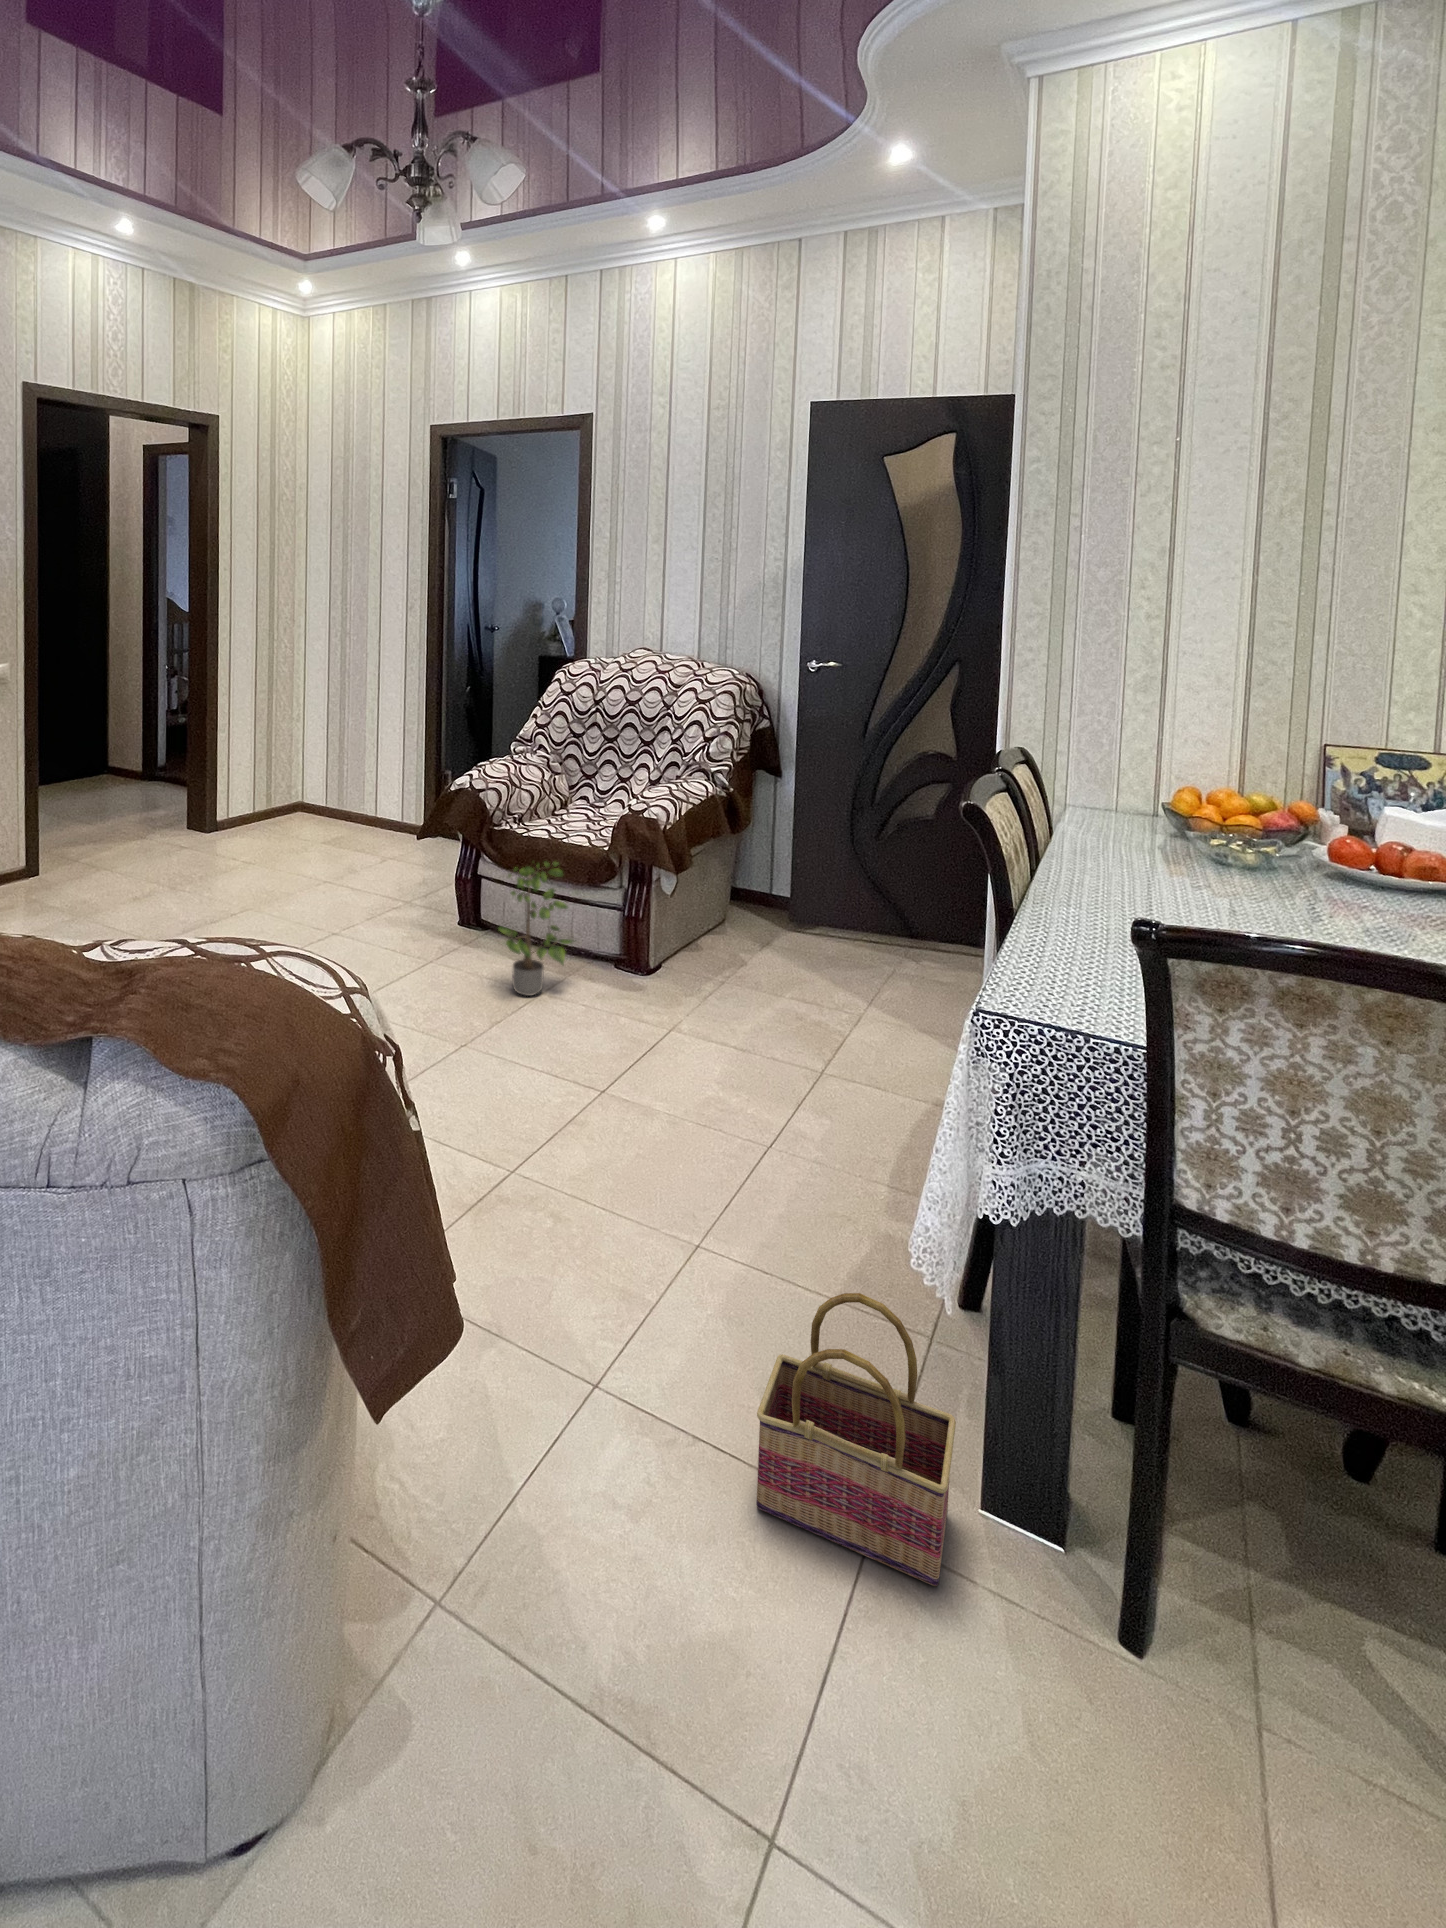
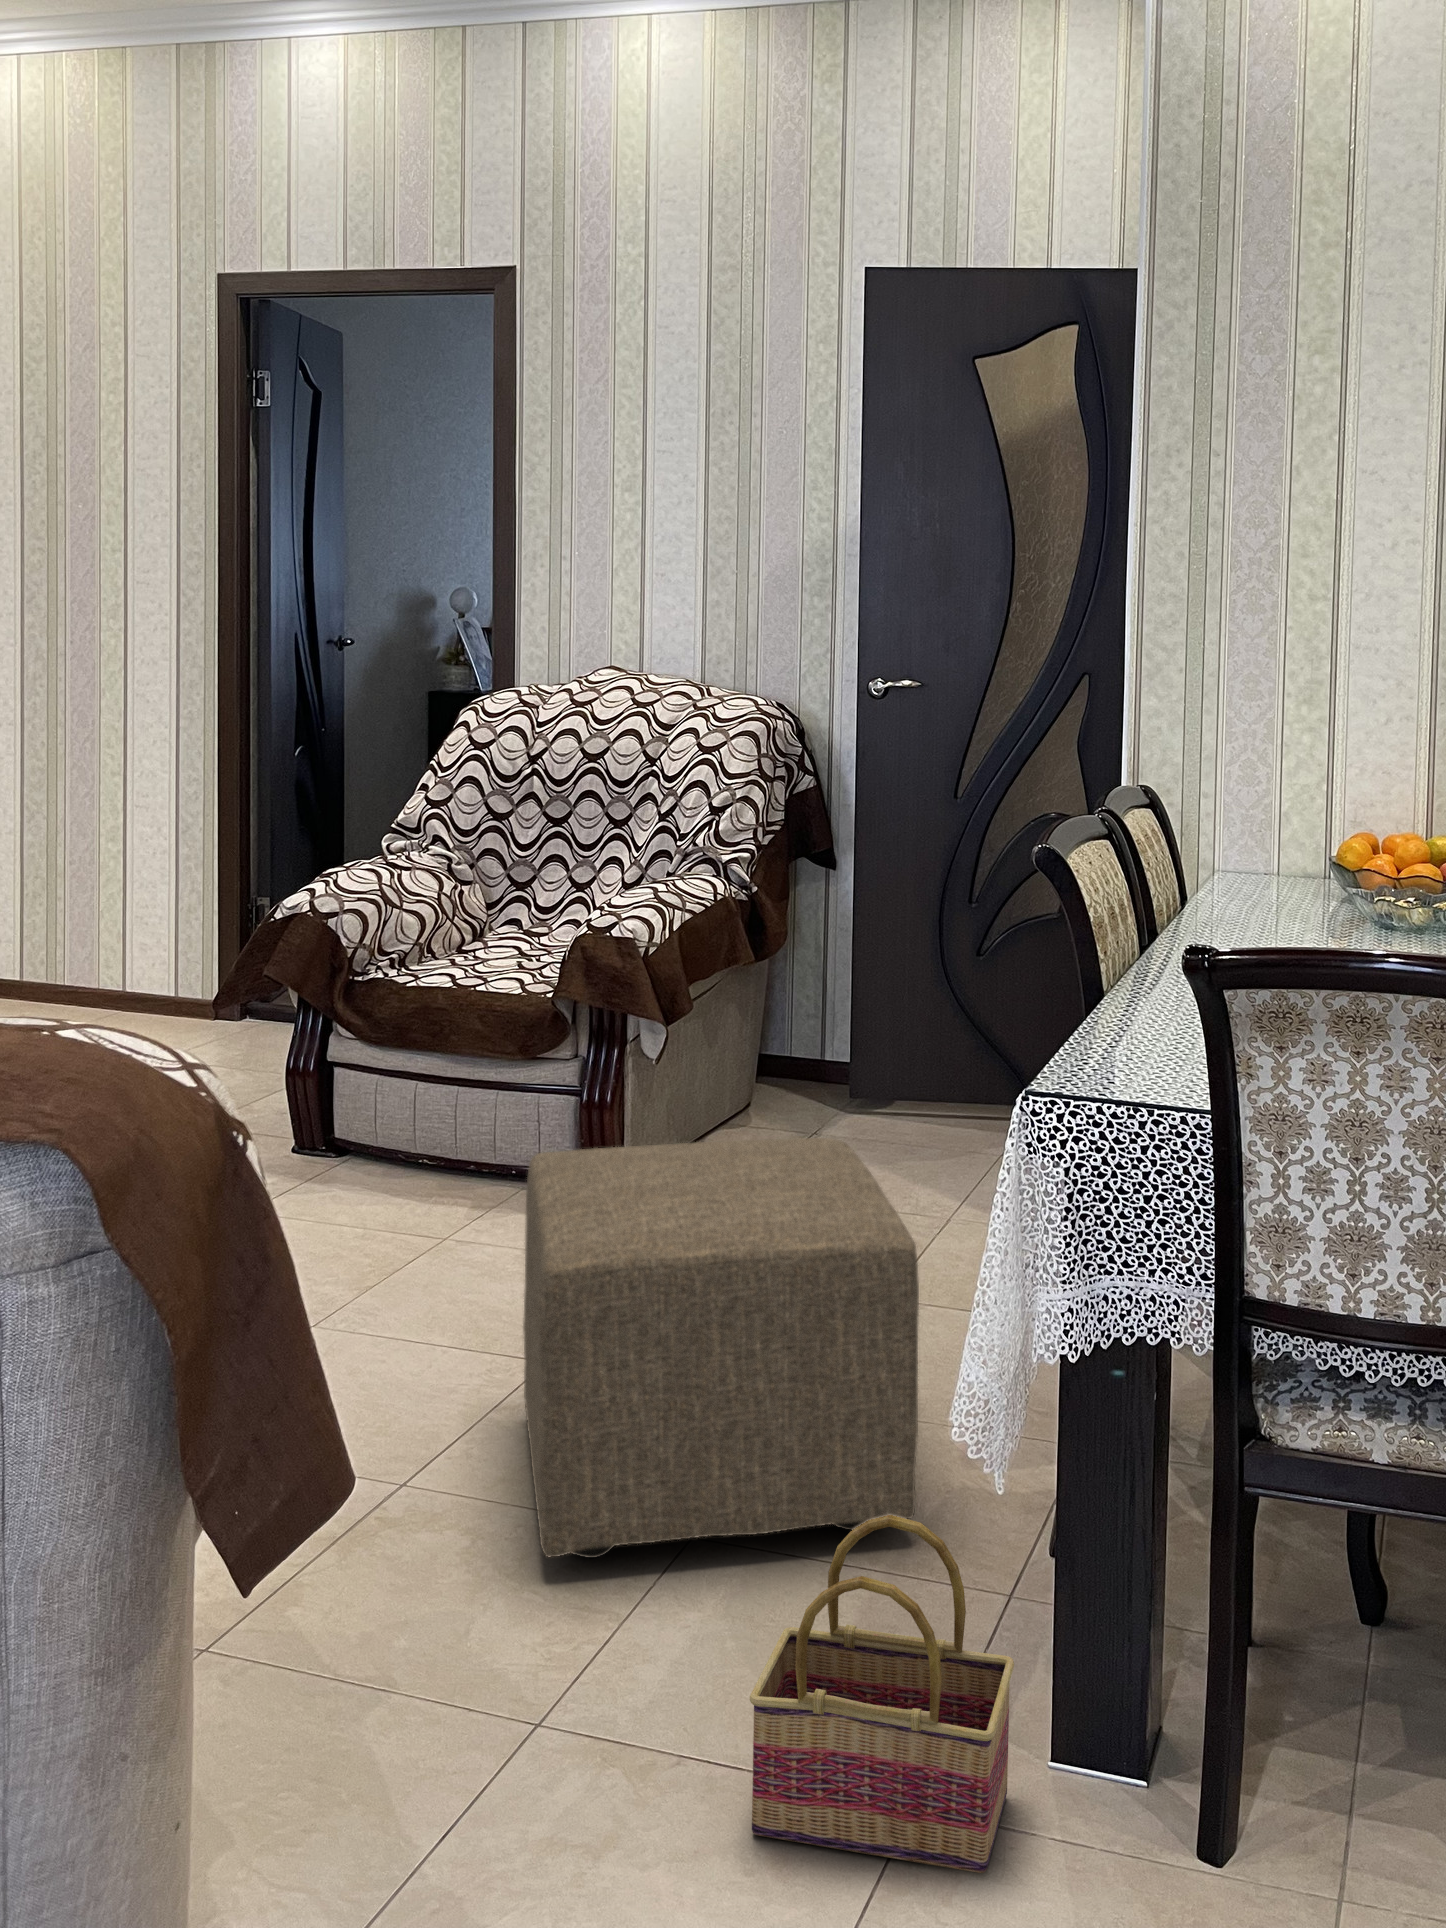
potted plant: present [499,862,573,996] -> none [365,1007,503,1244]
ottoman: none [592,968,864,1255] -> present [523,1138,919,1558]

